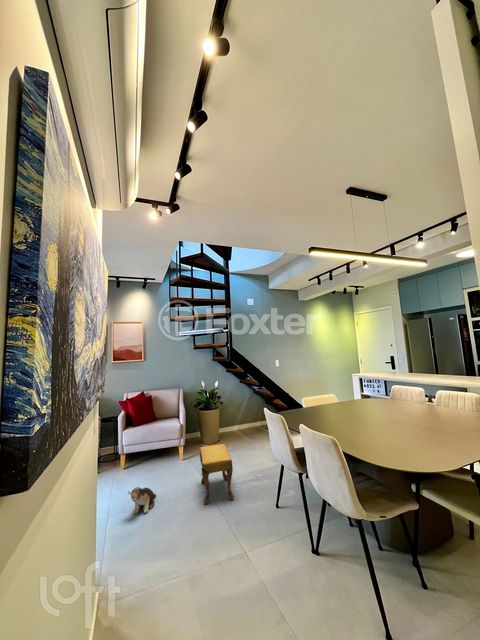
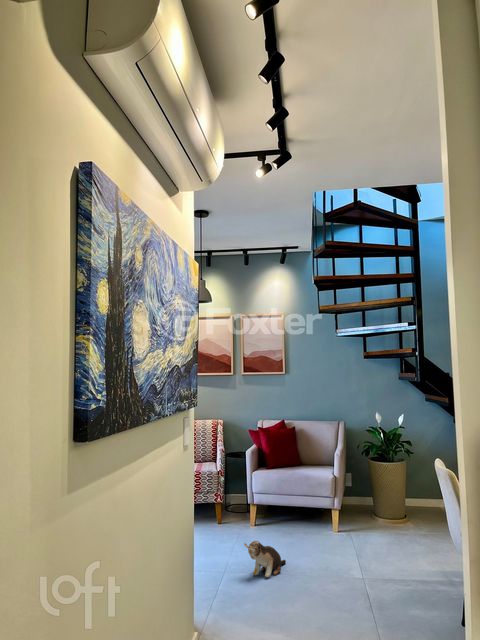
footstool: present [200,444,234,505] -> none [344,509,395,594]

